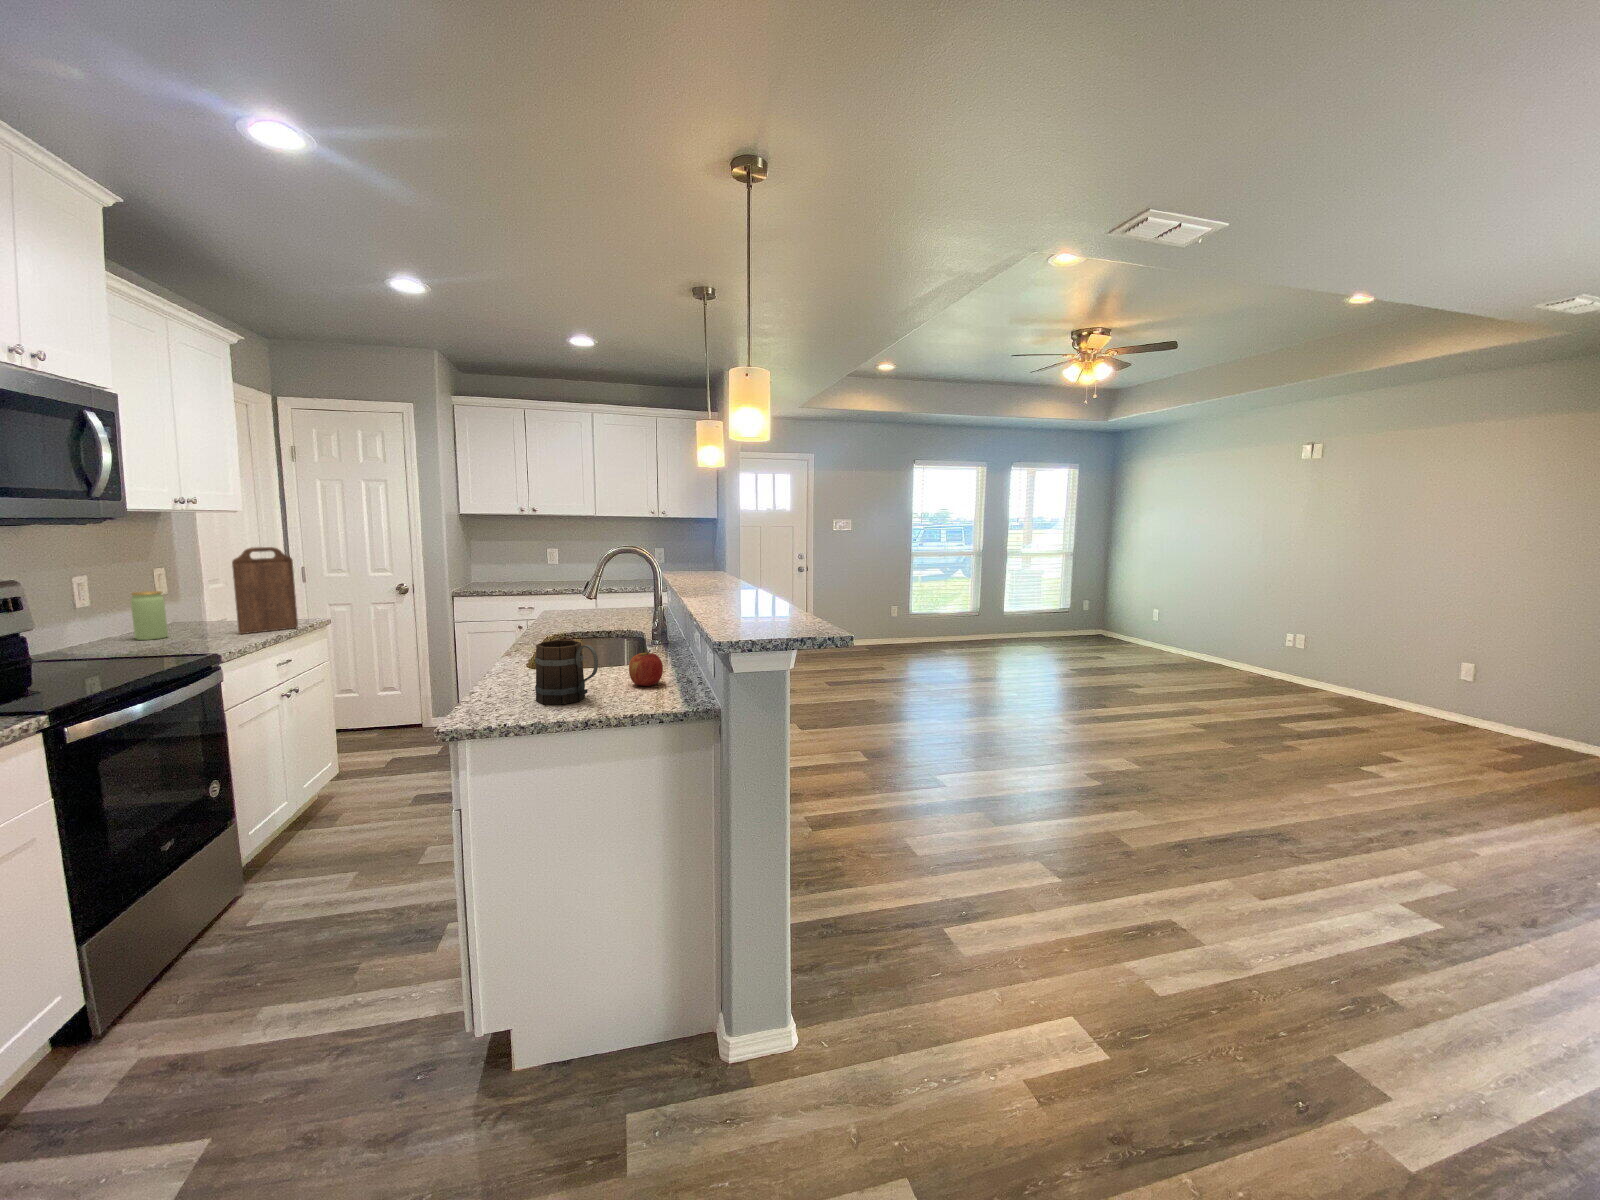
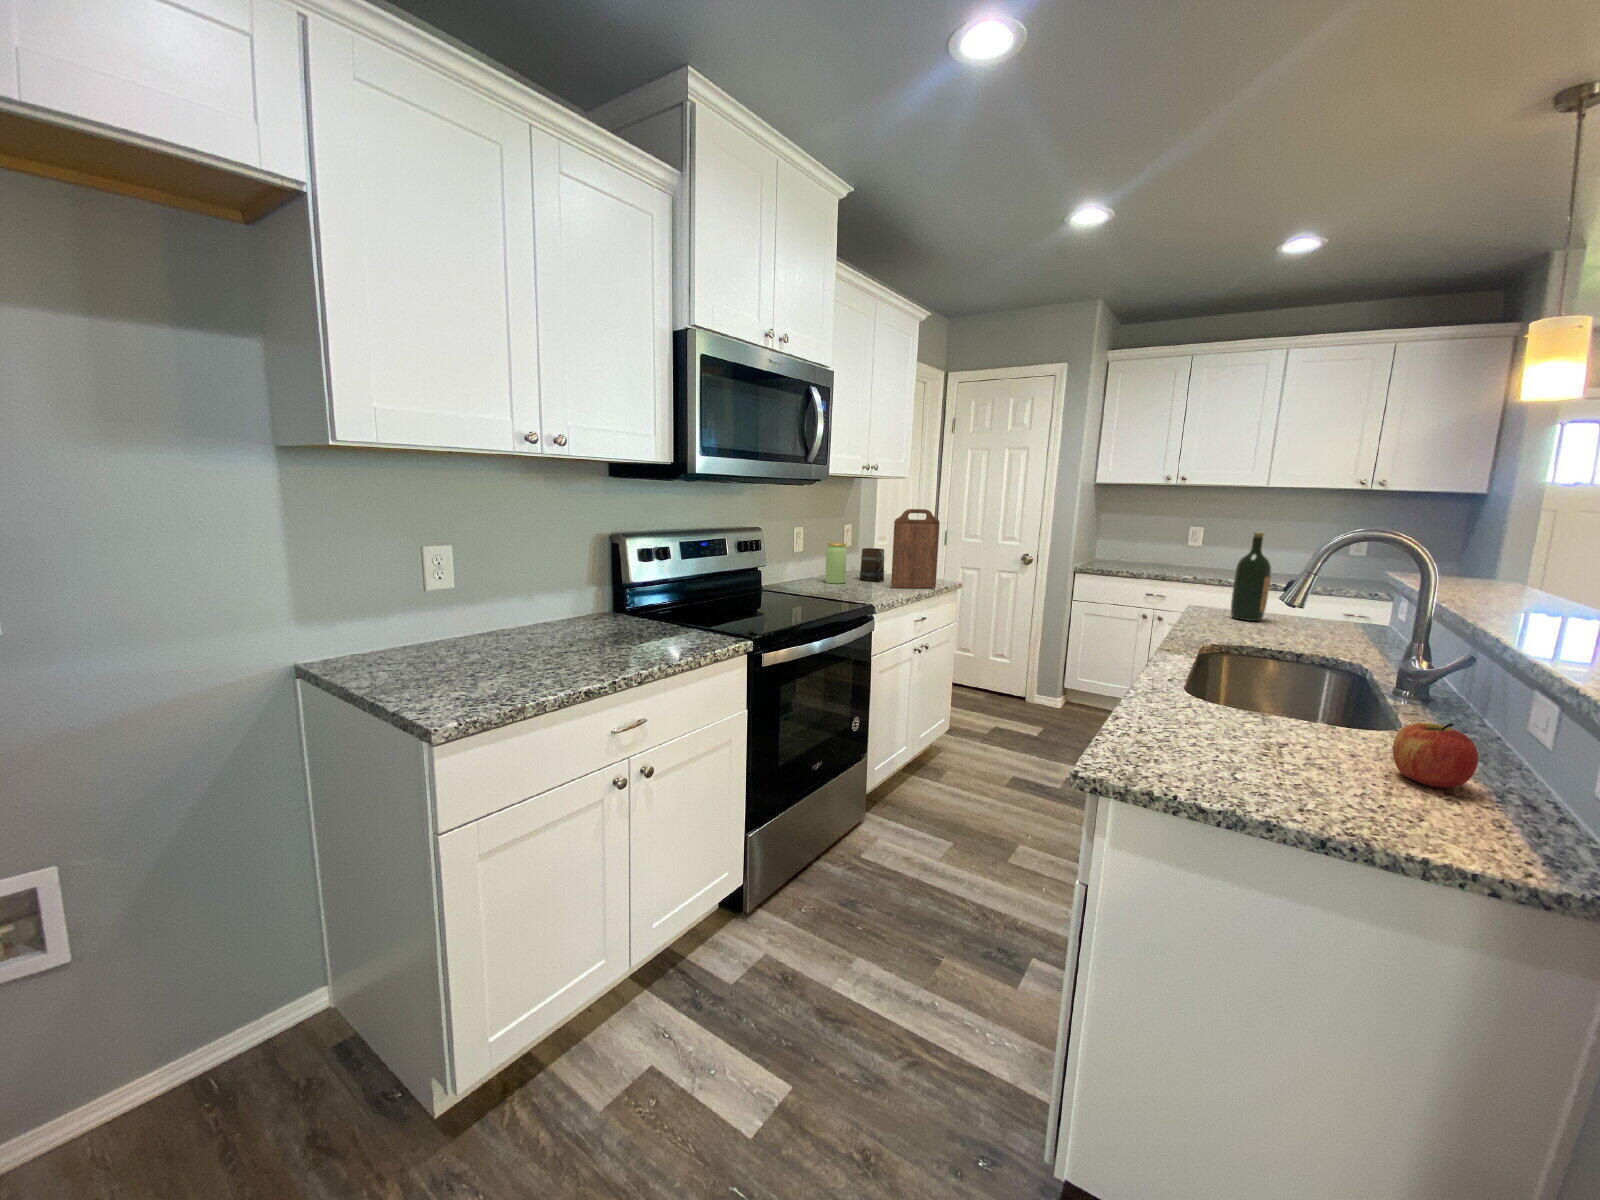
wine bottle: none [568,553,591,617] -> present [1231,533,1271,621]
mug: present [535,640,598,705] -> present [860,548,884,581]

